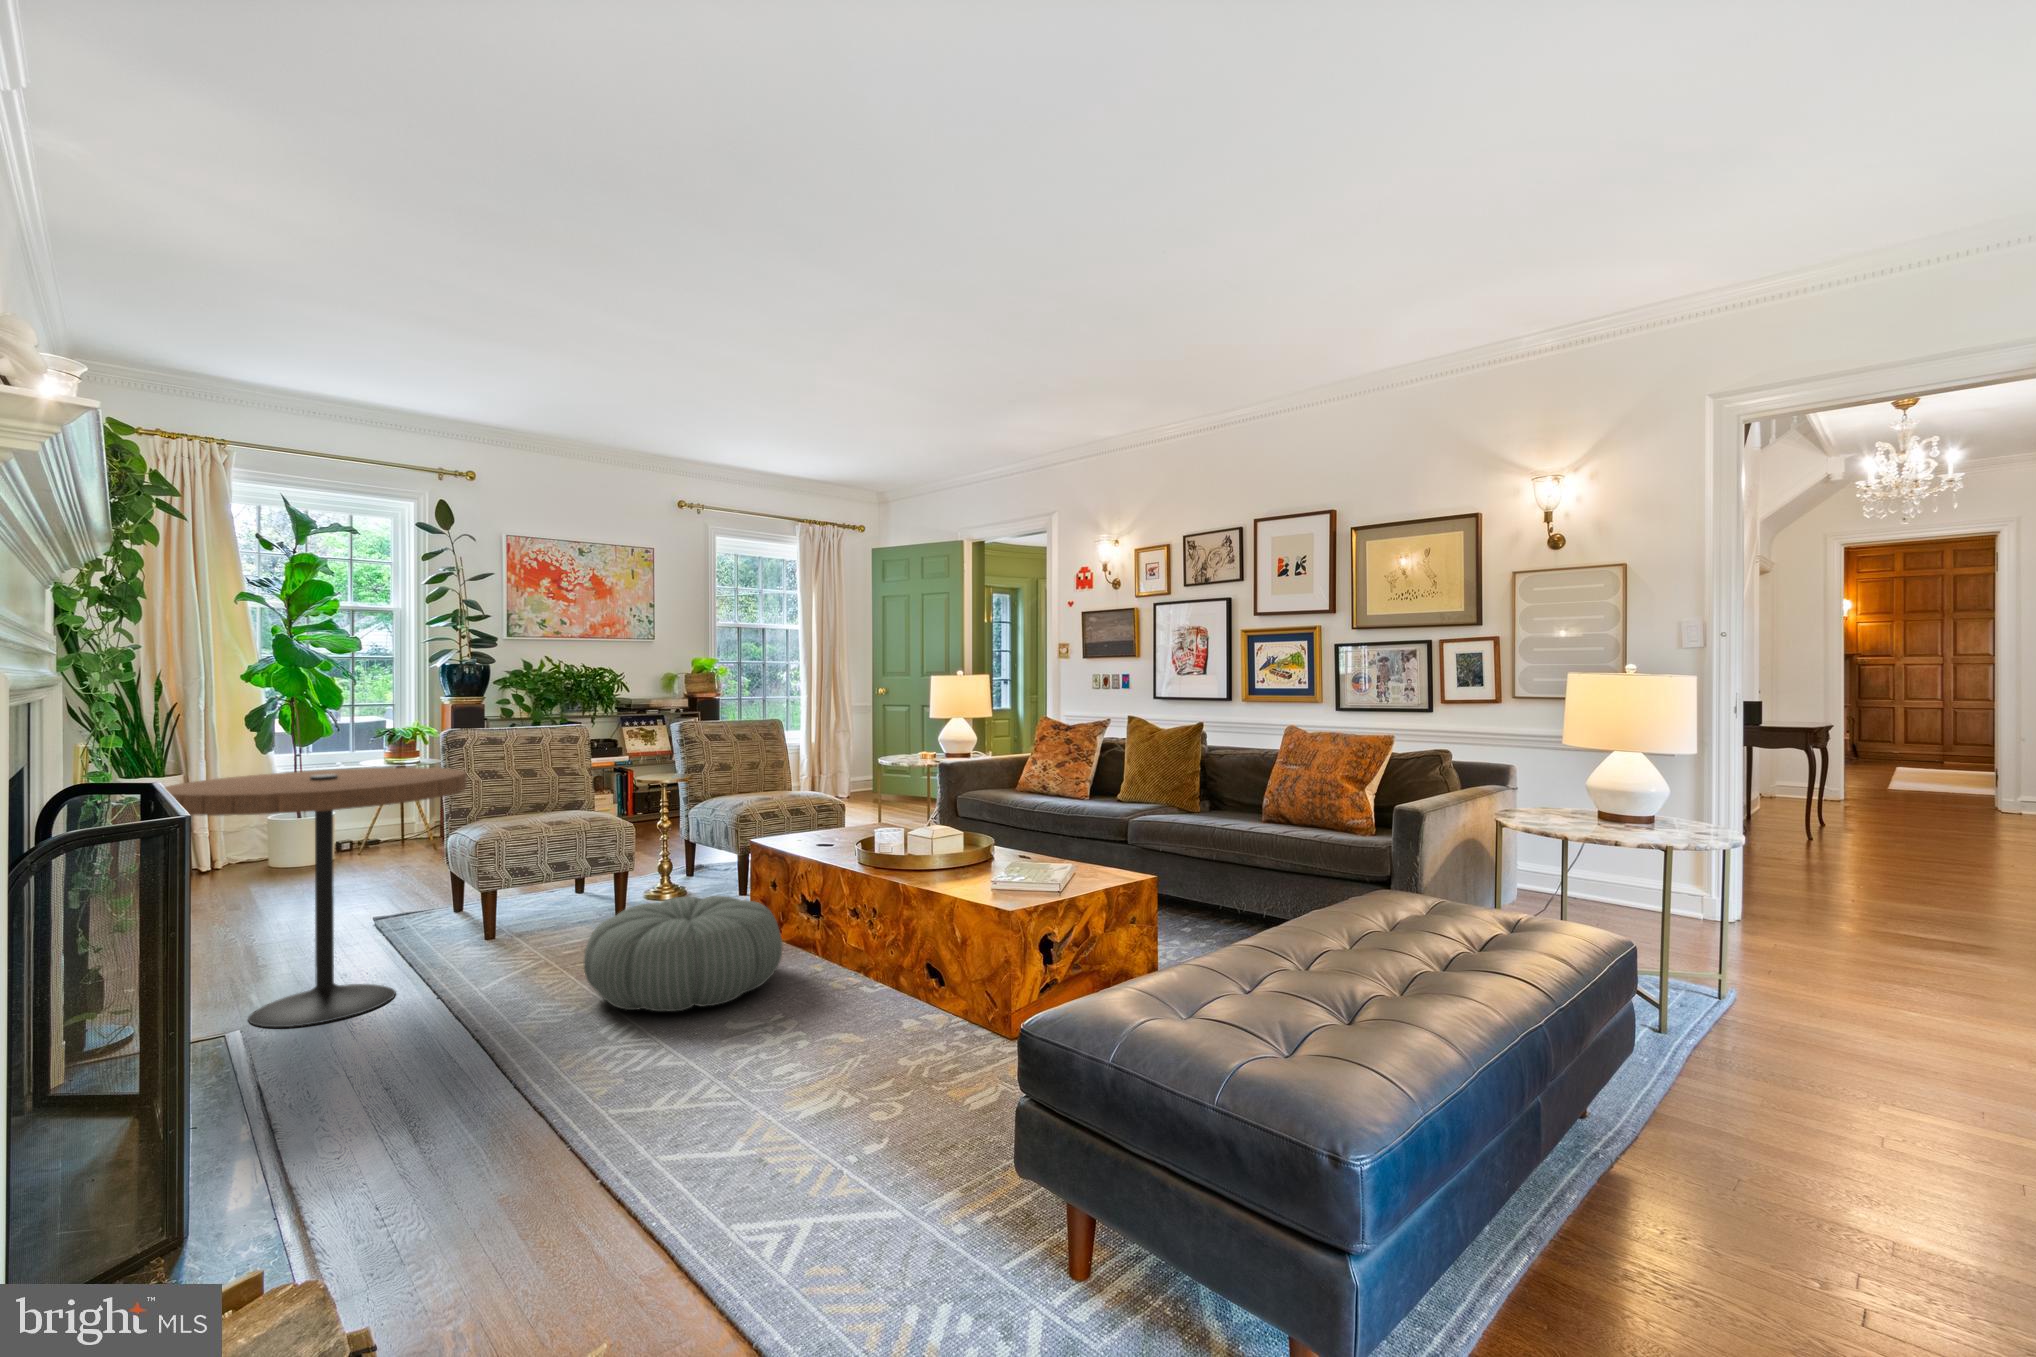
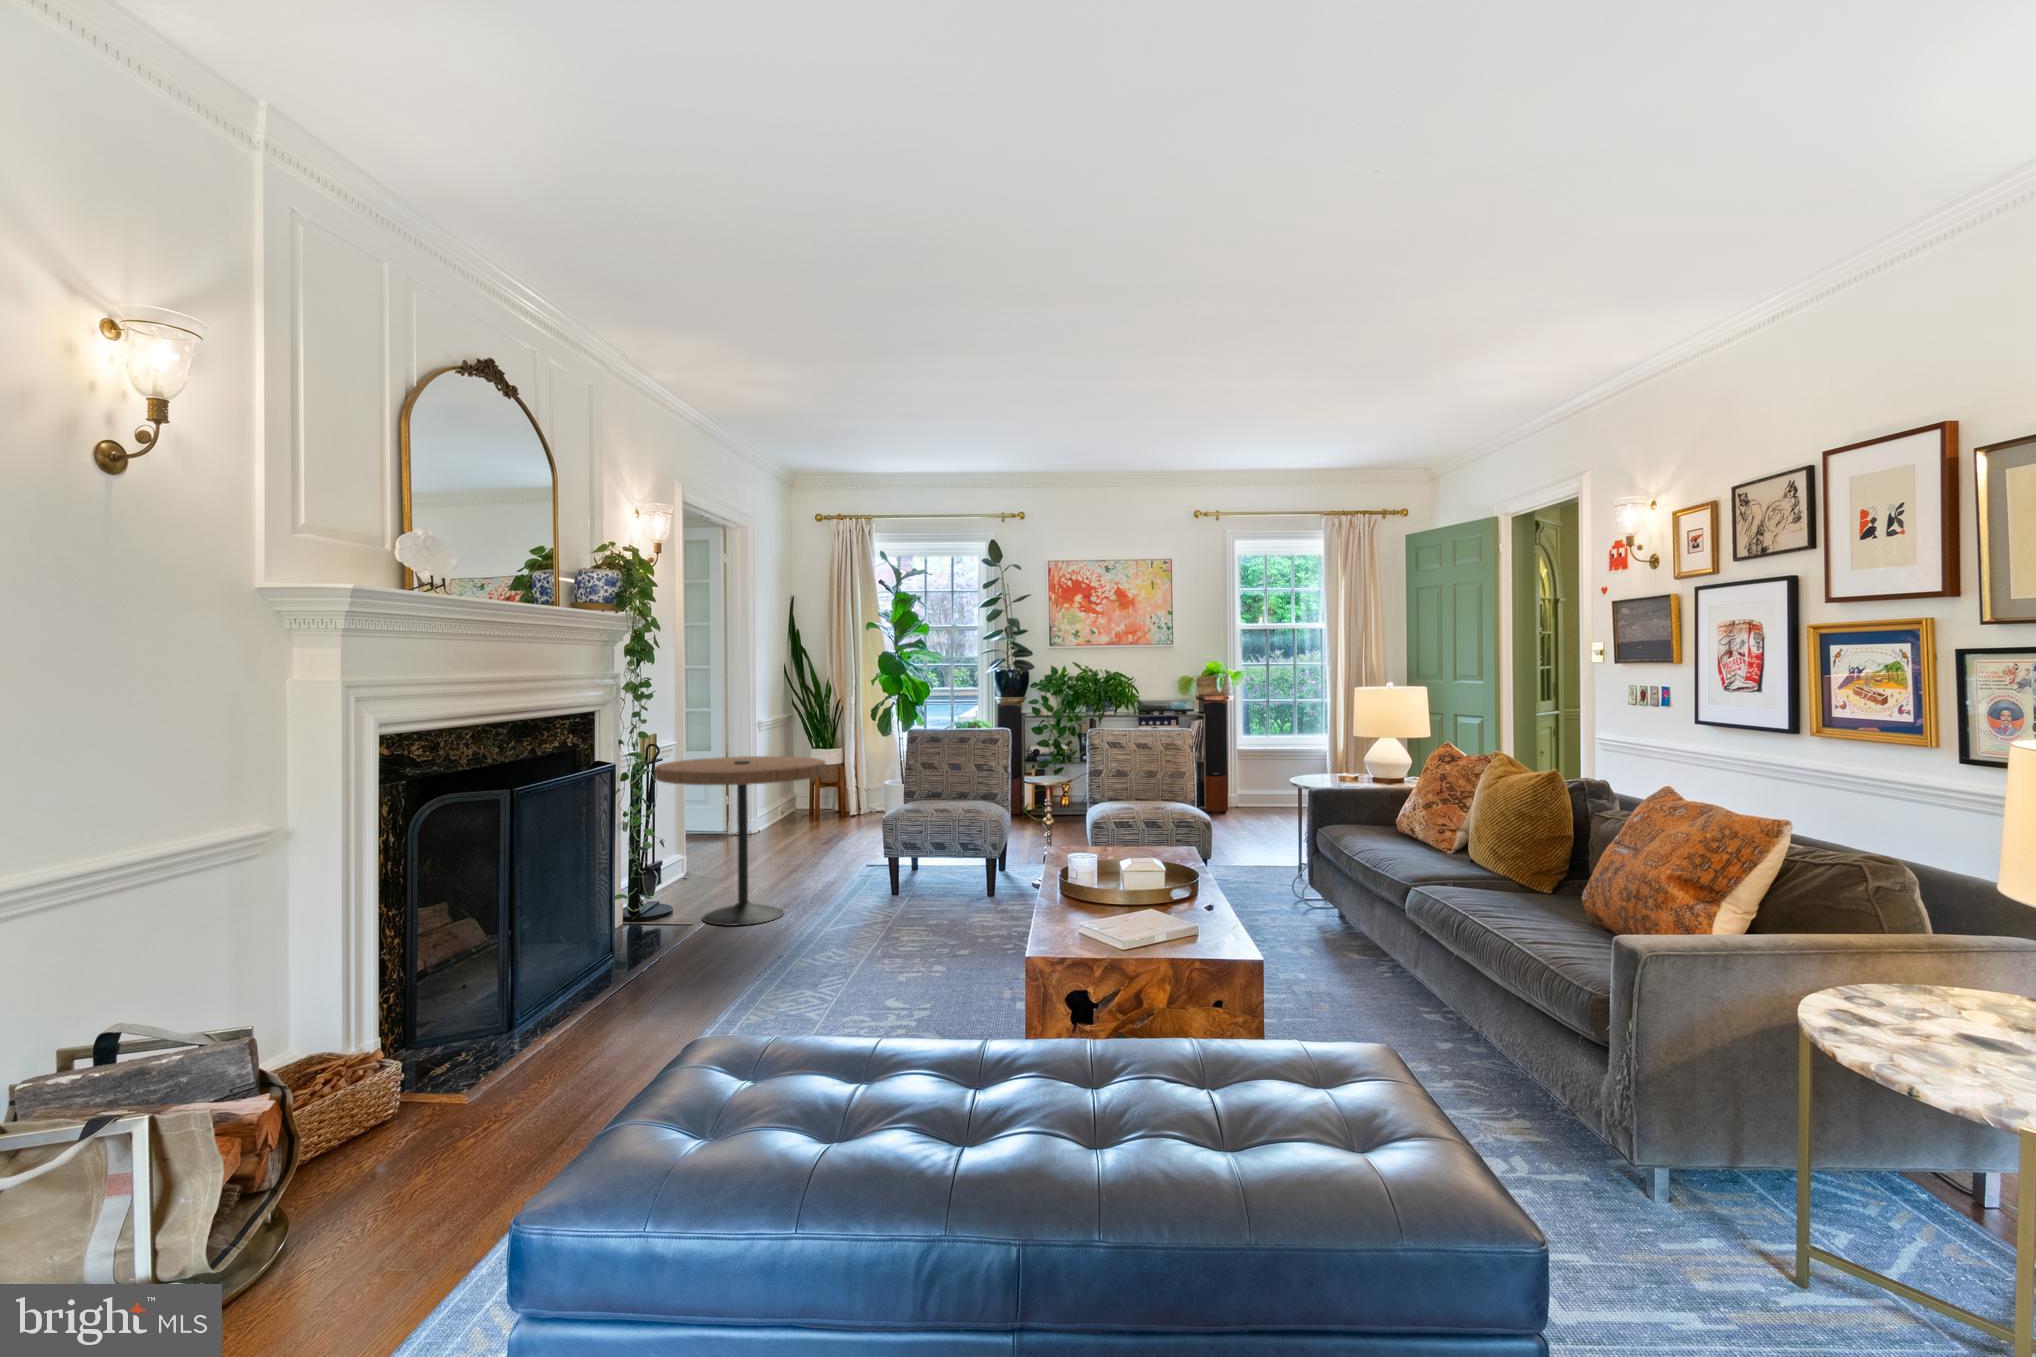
pouf: present [584,896,782,1011] -> none [827,884,984,977]

